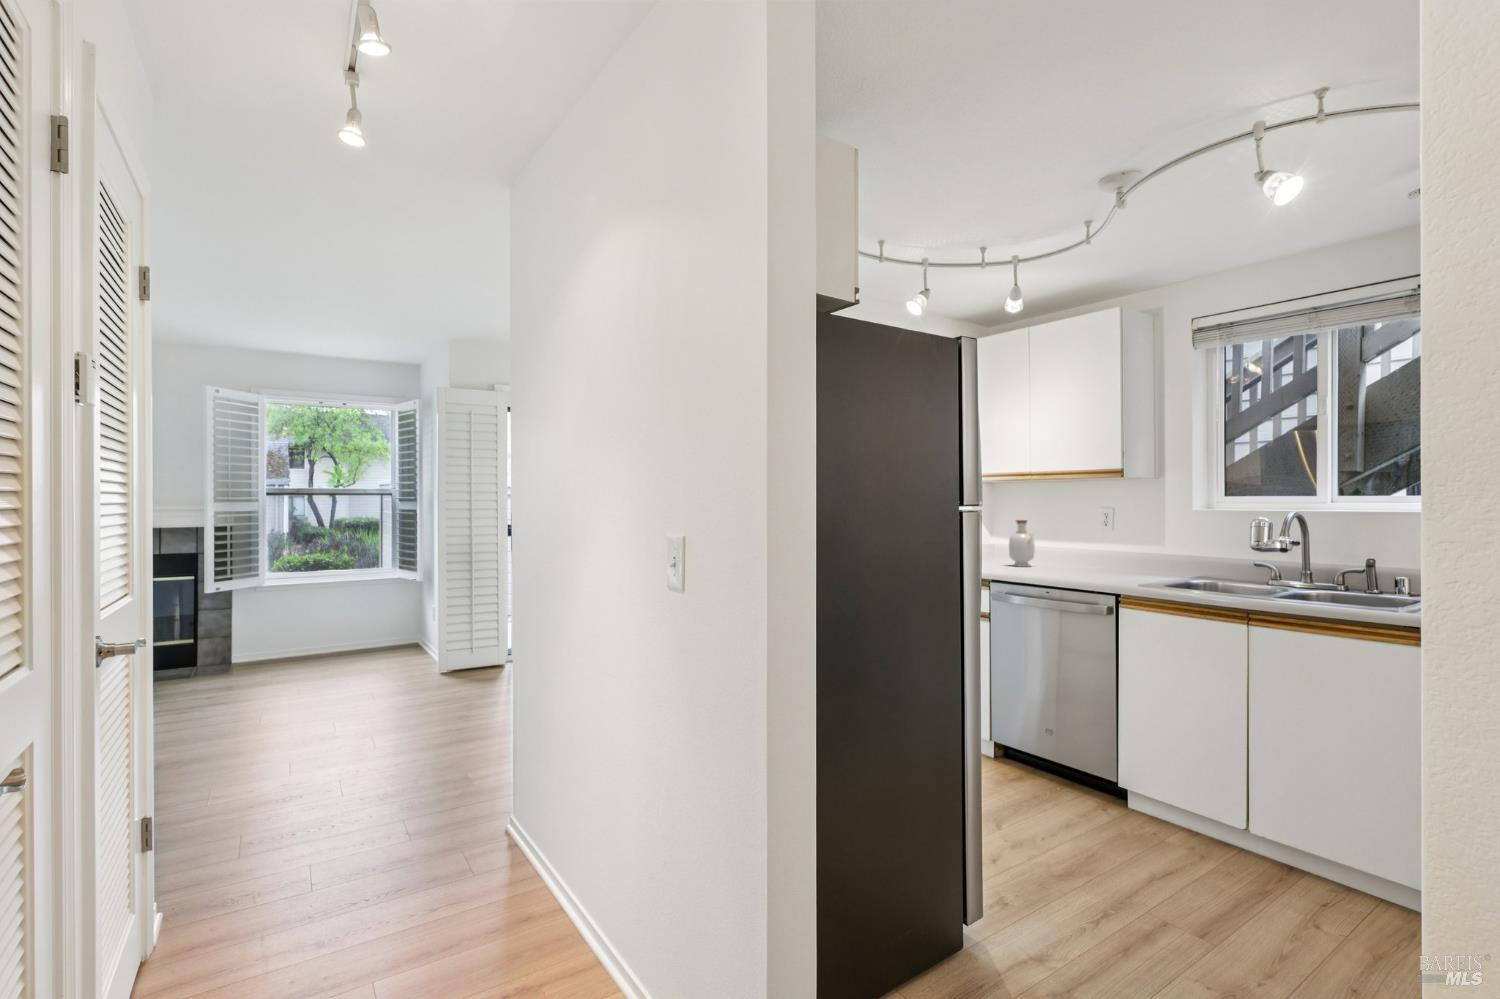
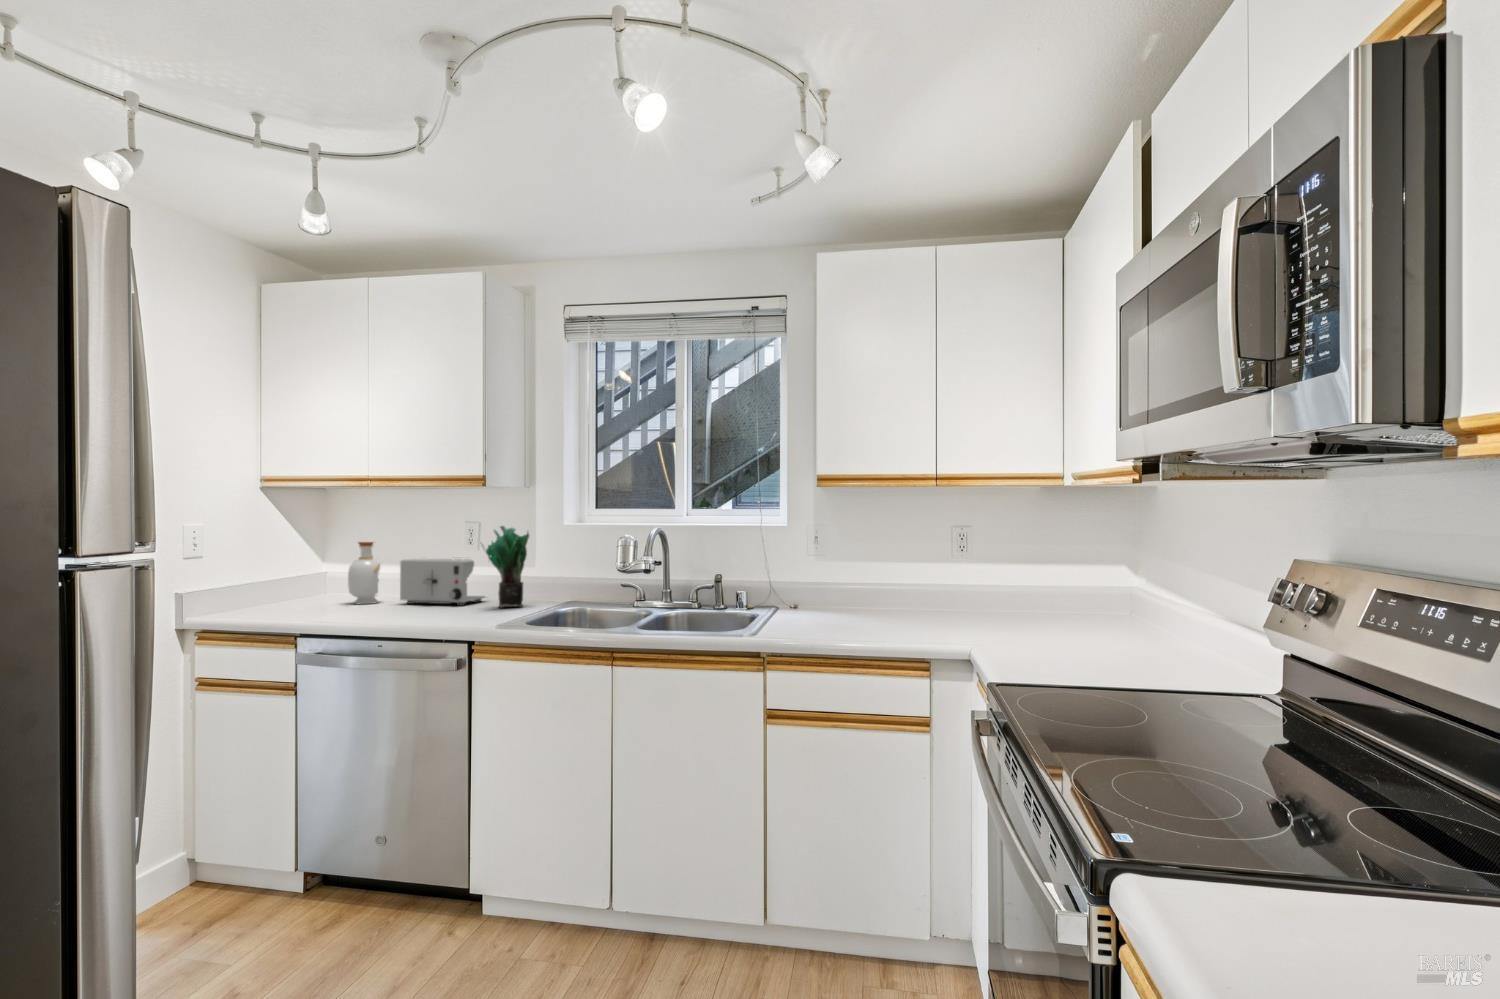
potted plant: none [1116,509,1160,577] -> present [482,526,529,608]
toaster: none [1048,534,1120,573] -> present [400,557,486,605]

